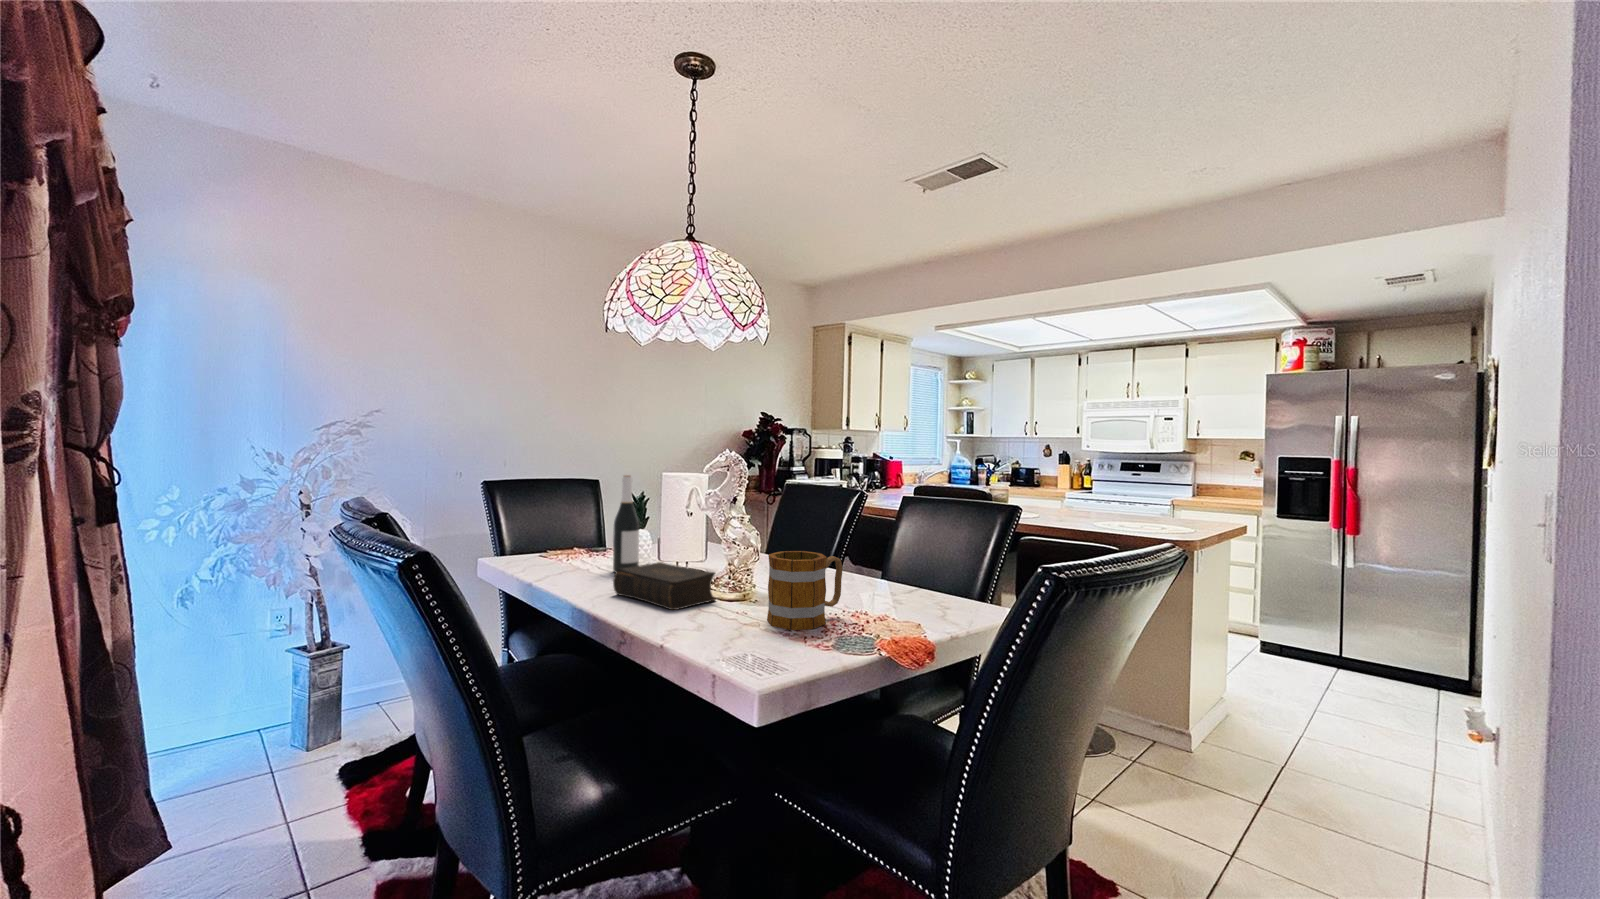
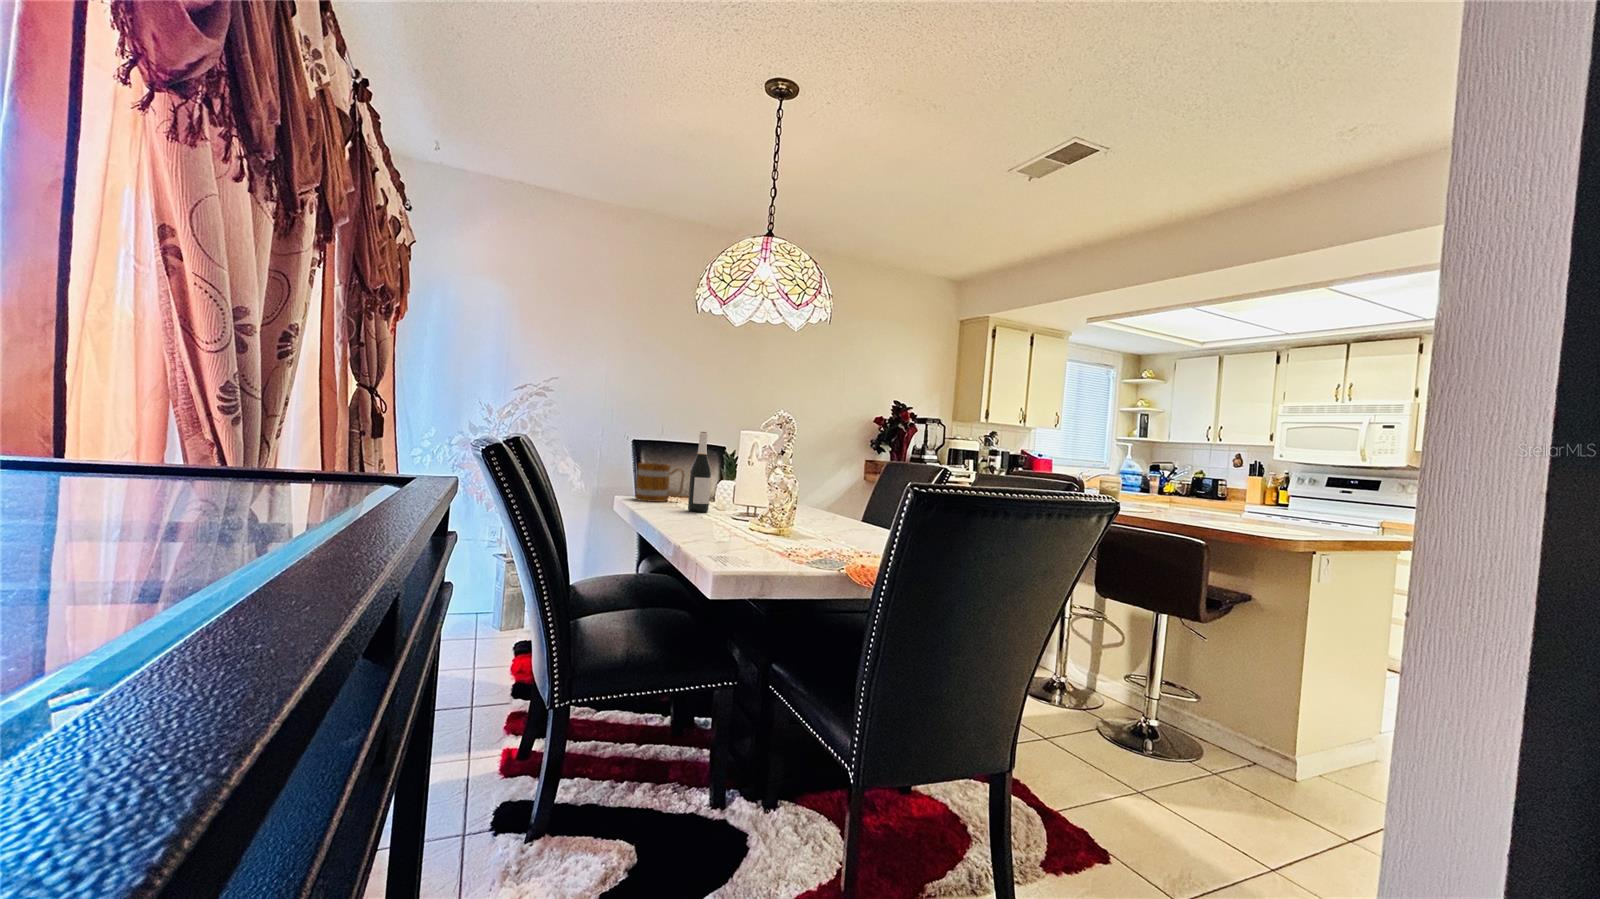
mug: present [767,551,843,630] -> present [635,463,684,502]
book: present [613,562,716,610] -> none [665,500,738,532]

